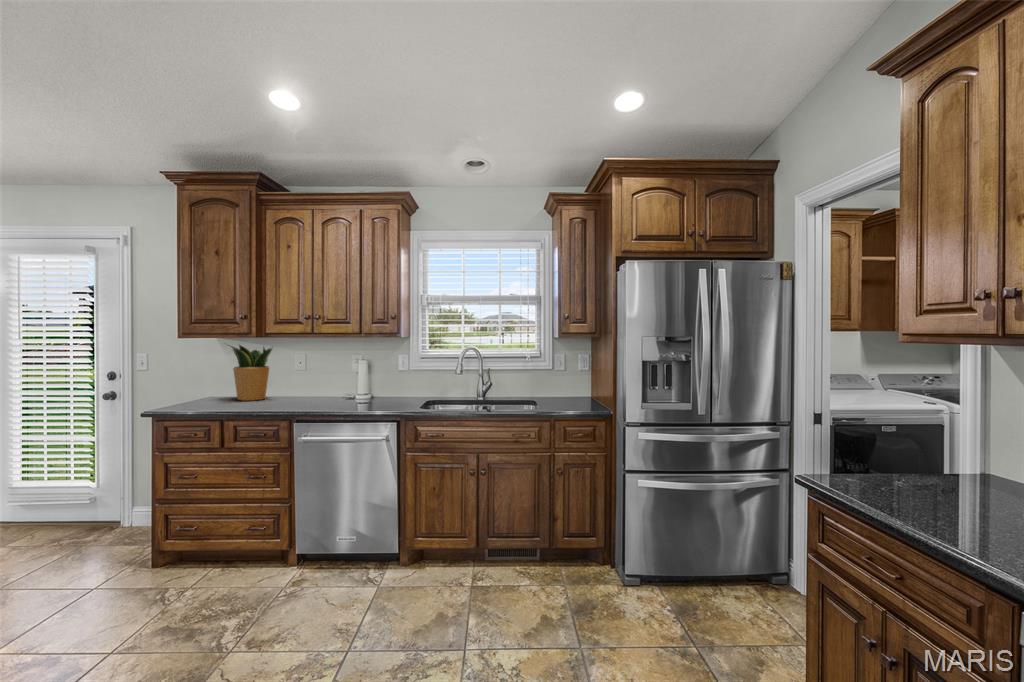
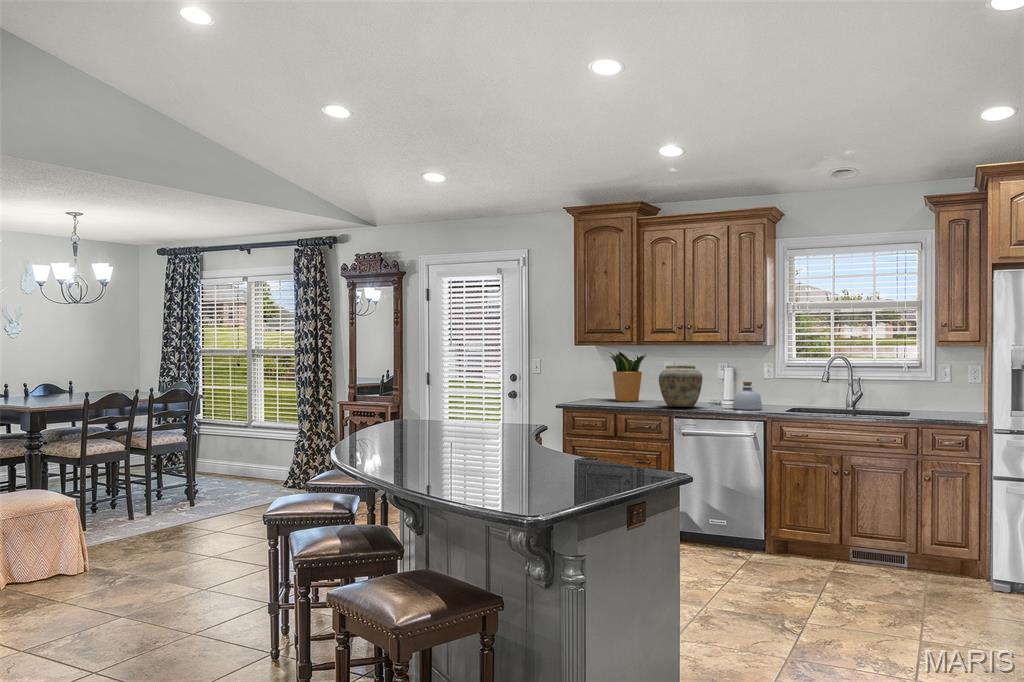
vase: none [280,360,332,408] -> present [659,366,703,407]
bottle: none [365,376,397,407] -> present [732,382,762,410]

